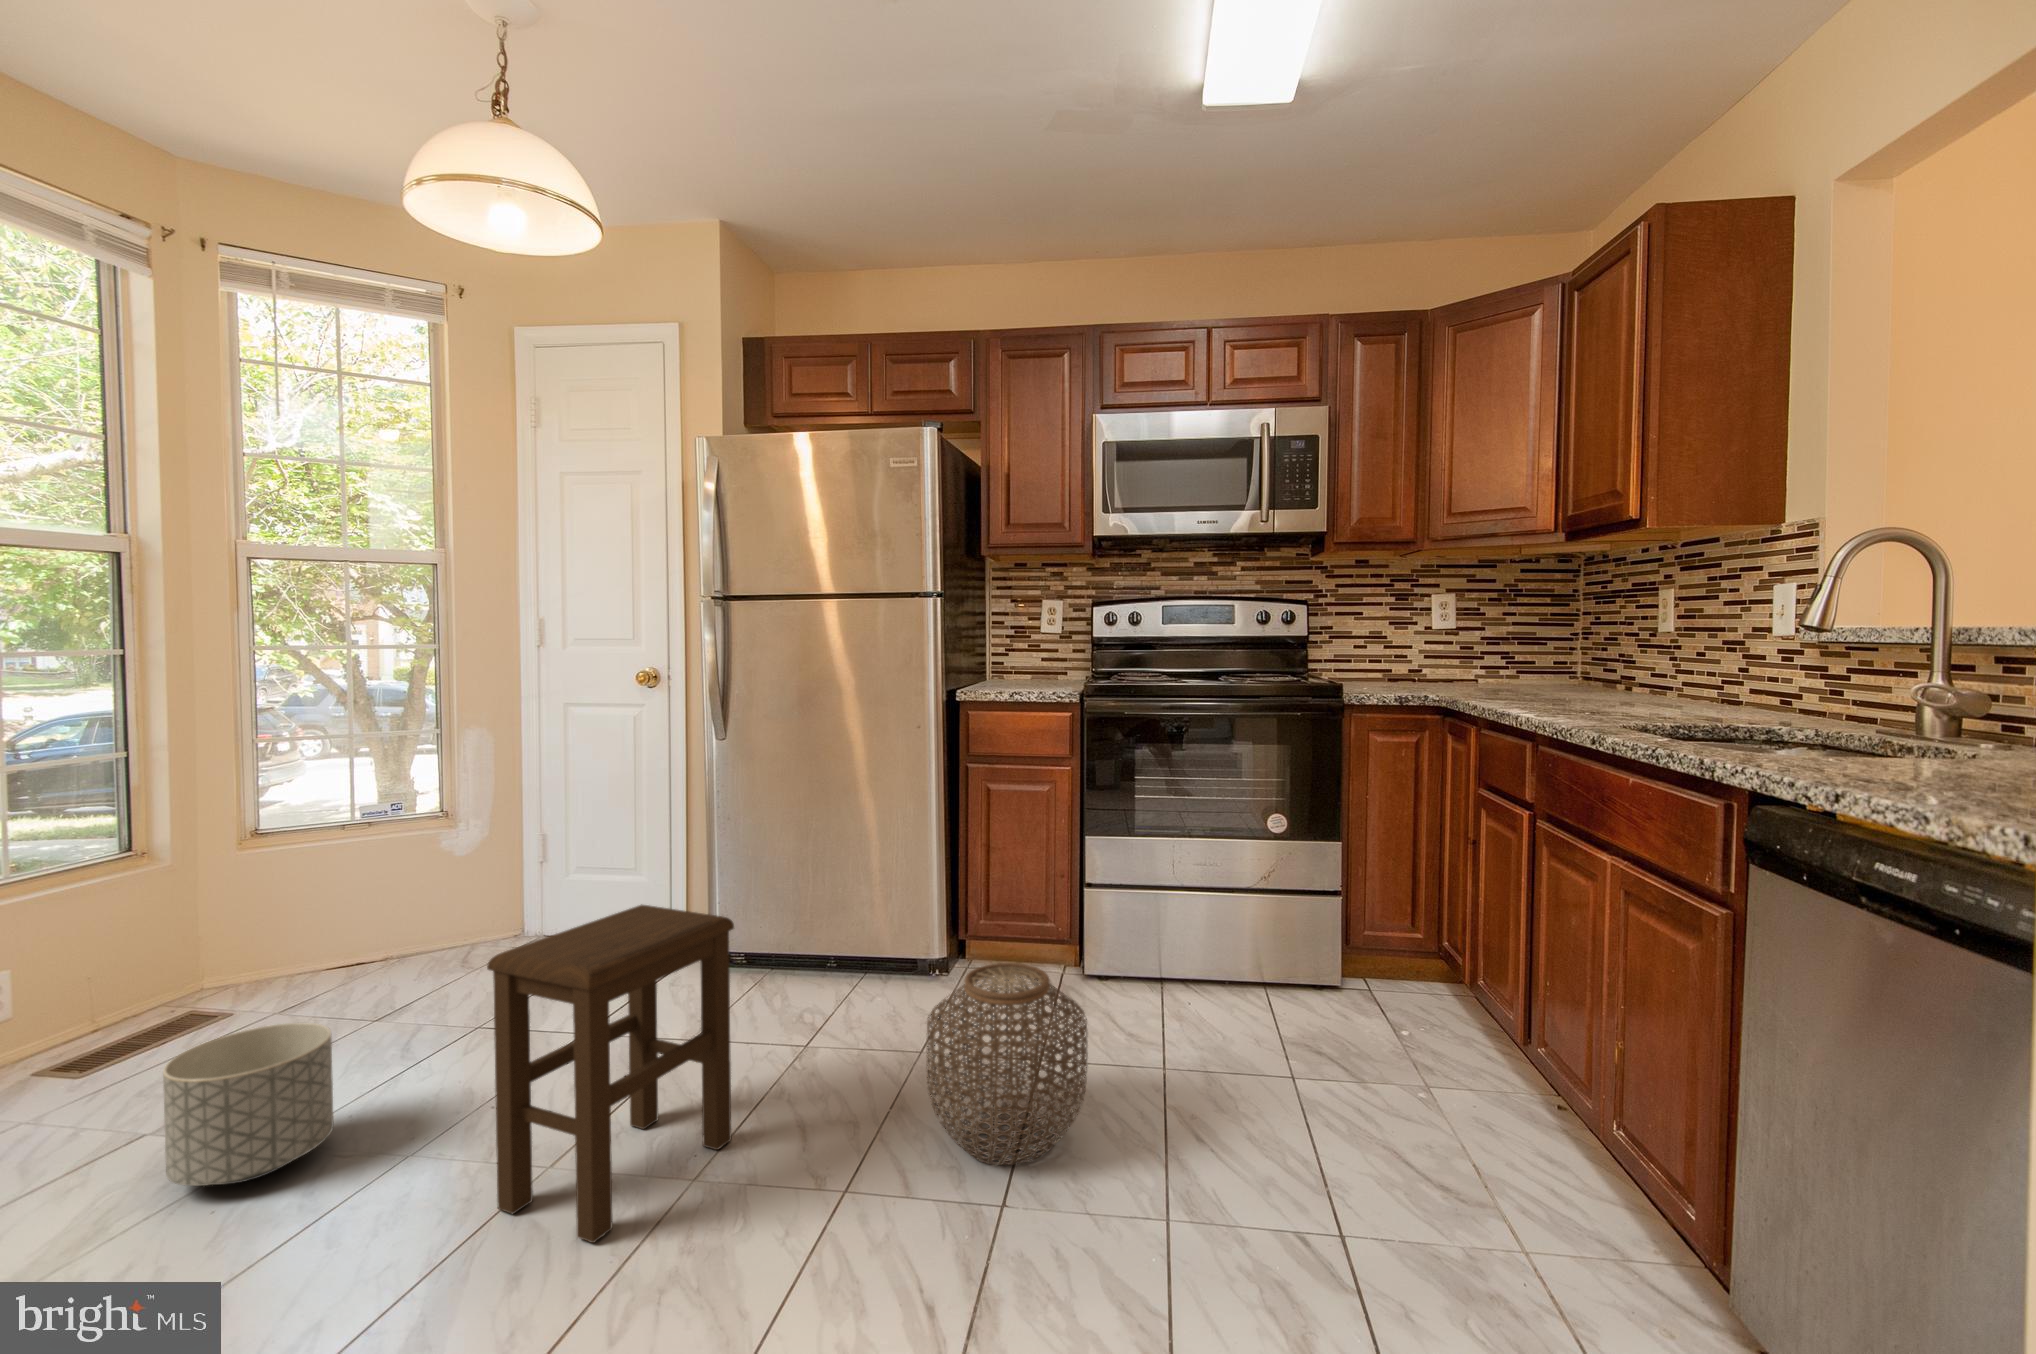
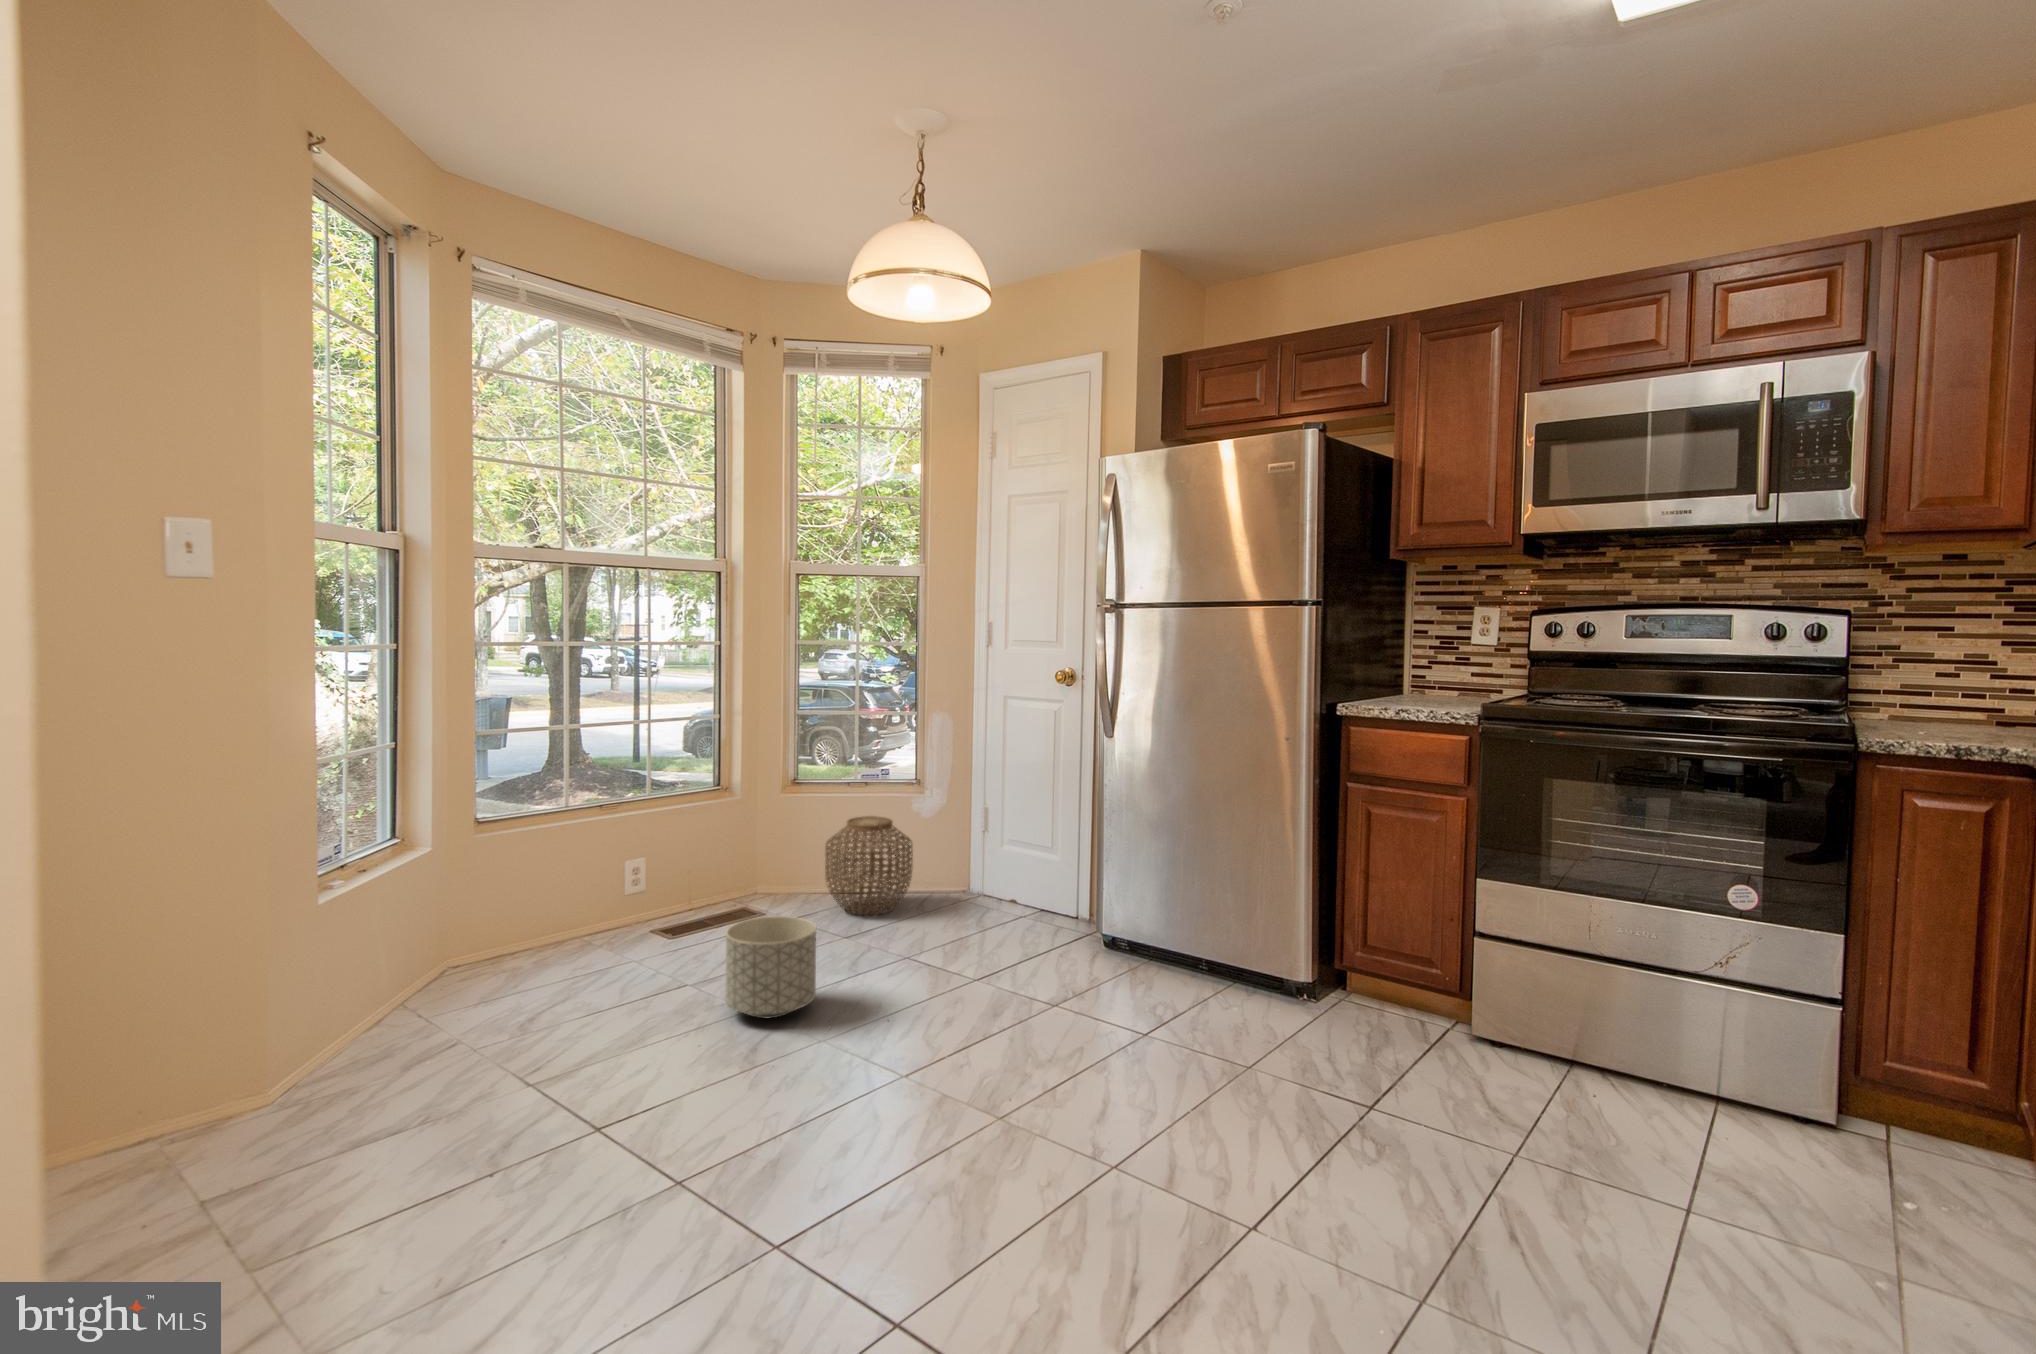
stool: present [487,904,734,1243] -> none [893,872,1075,1124]
woven basket: present [927,963,1088,1165] -> present [825,816,913,915]

